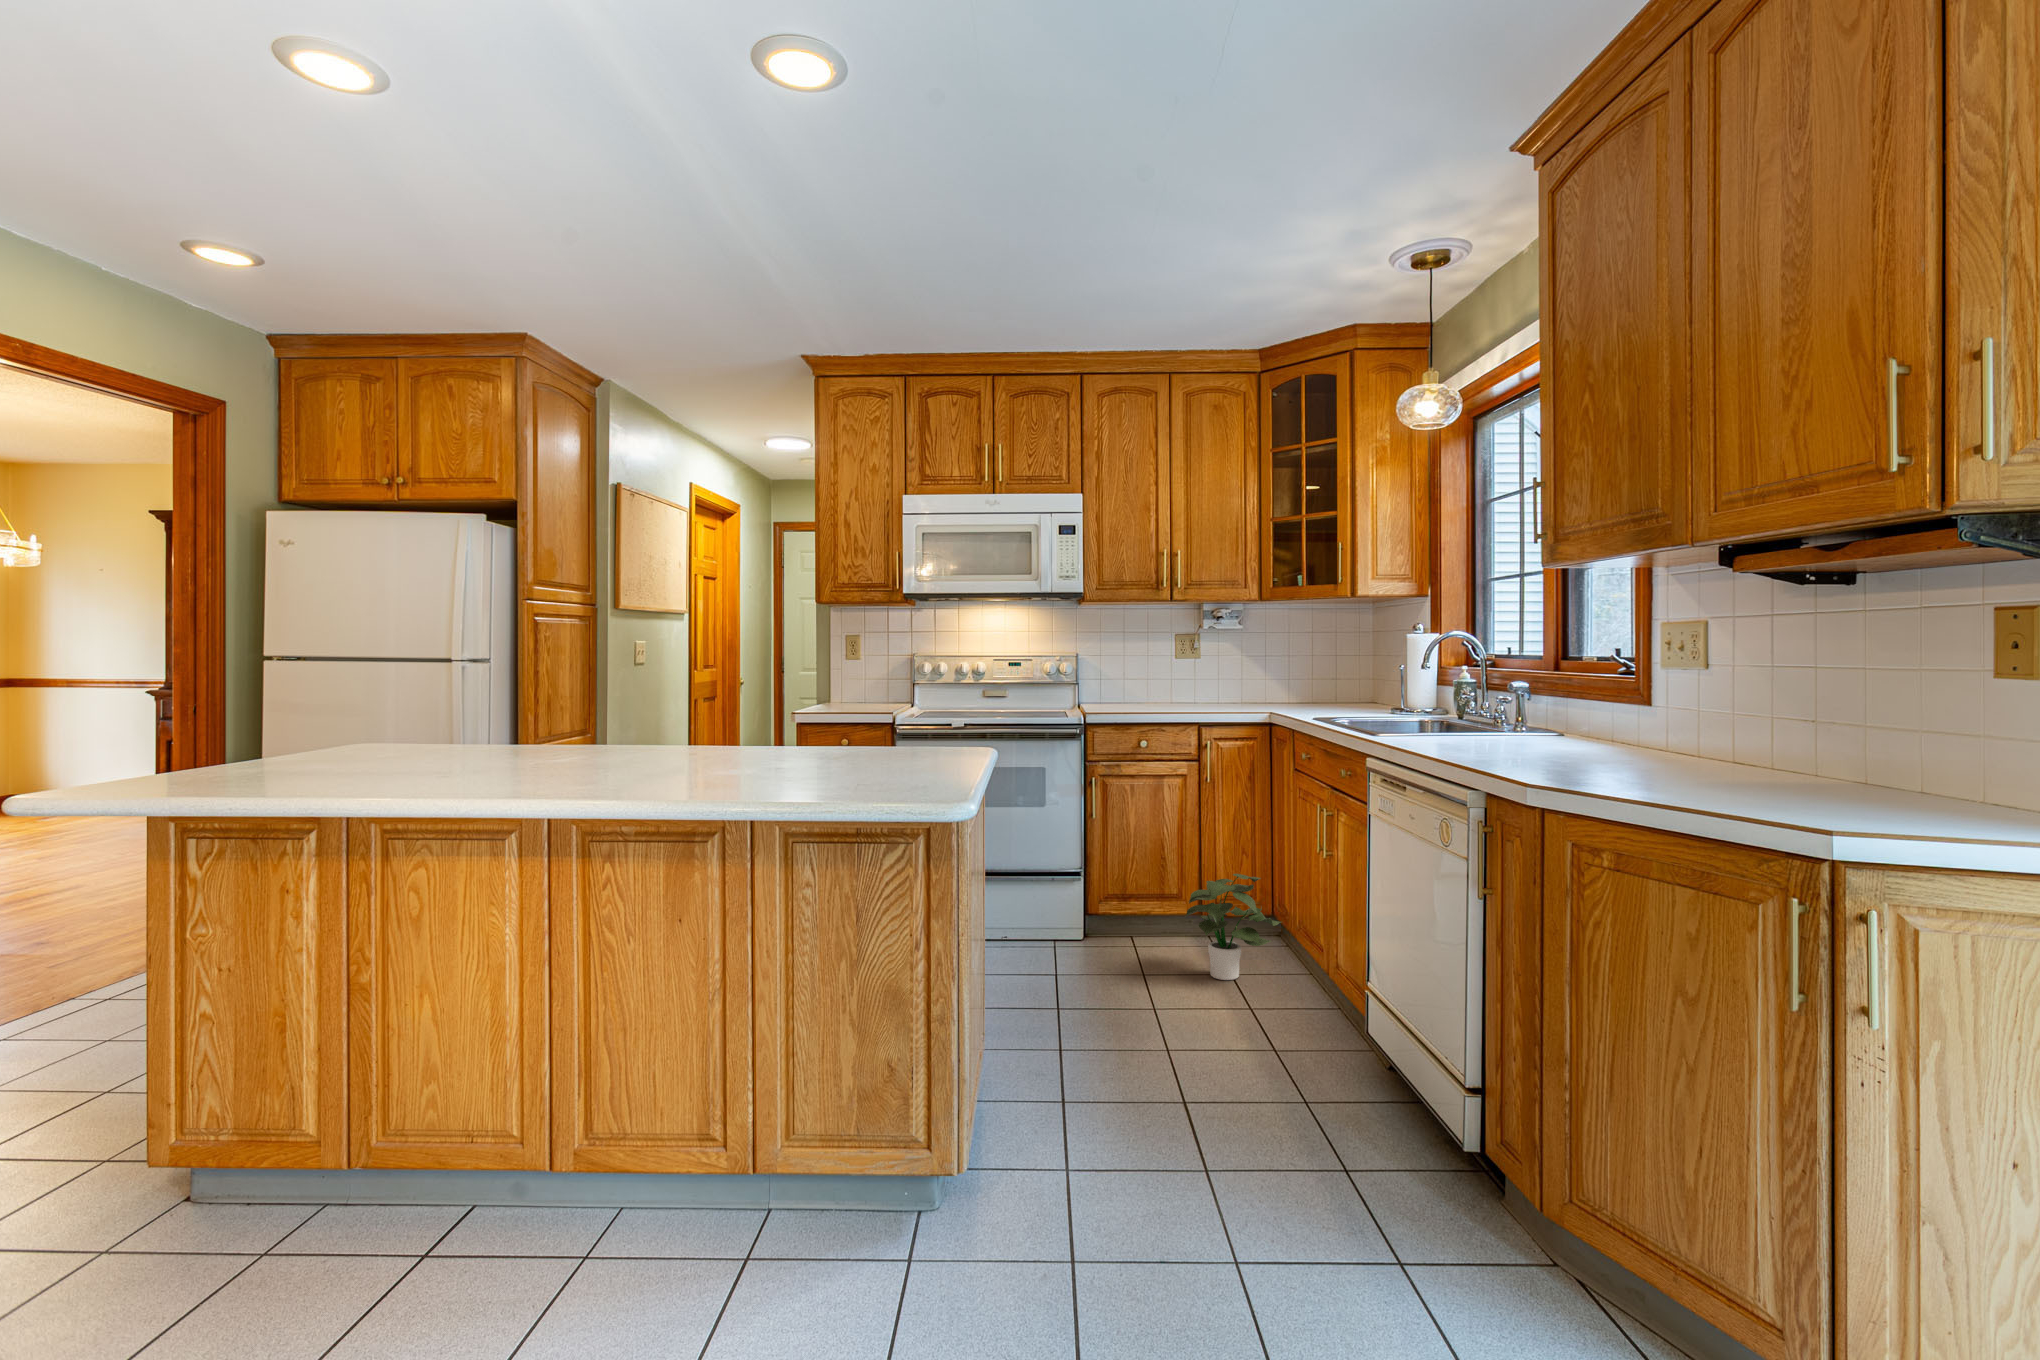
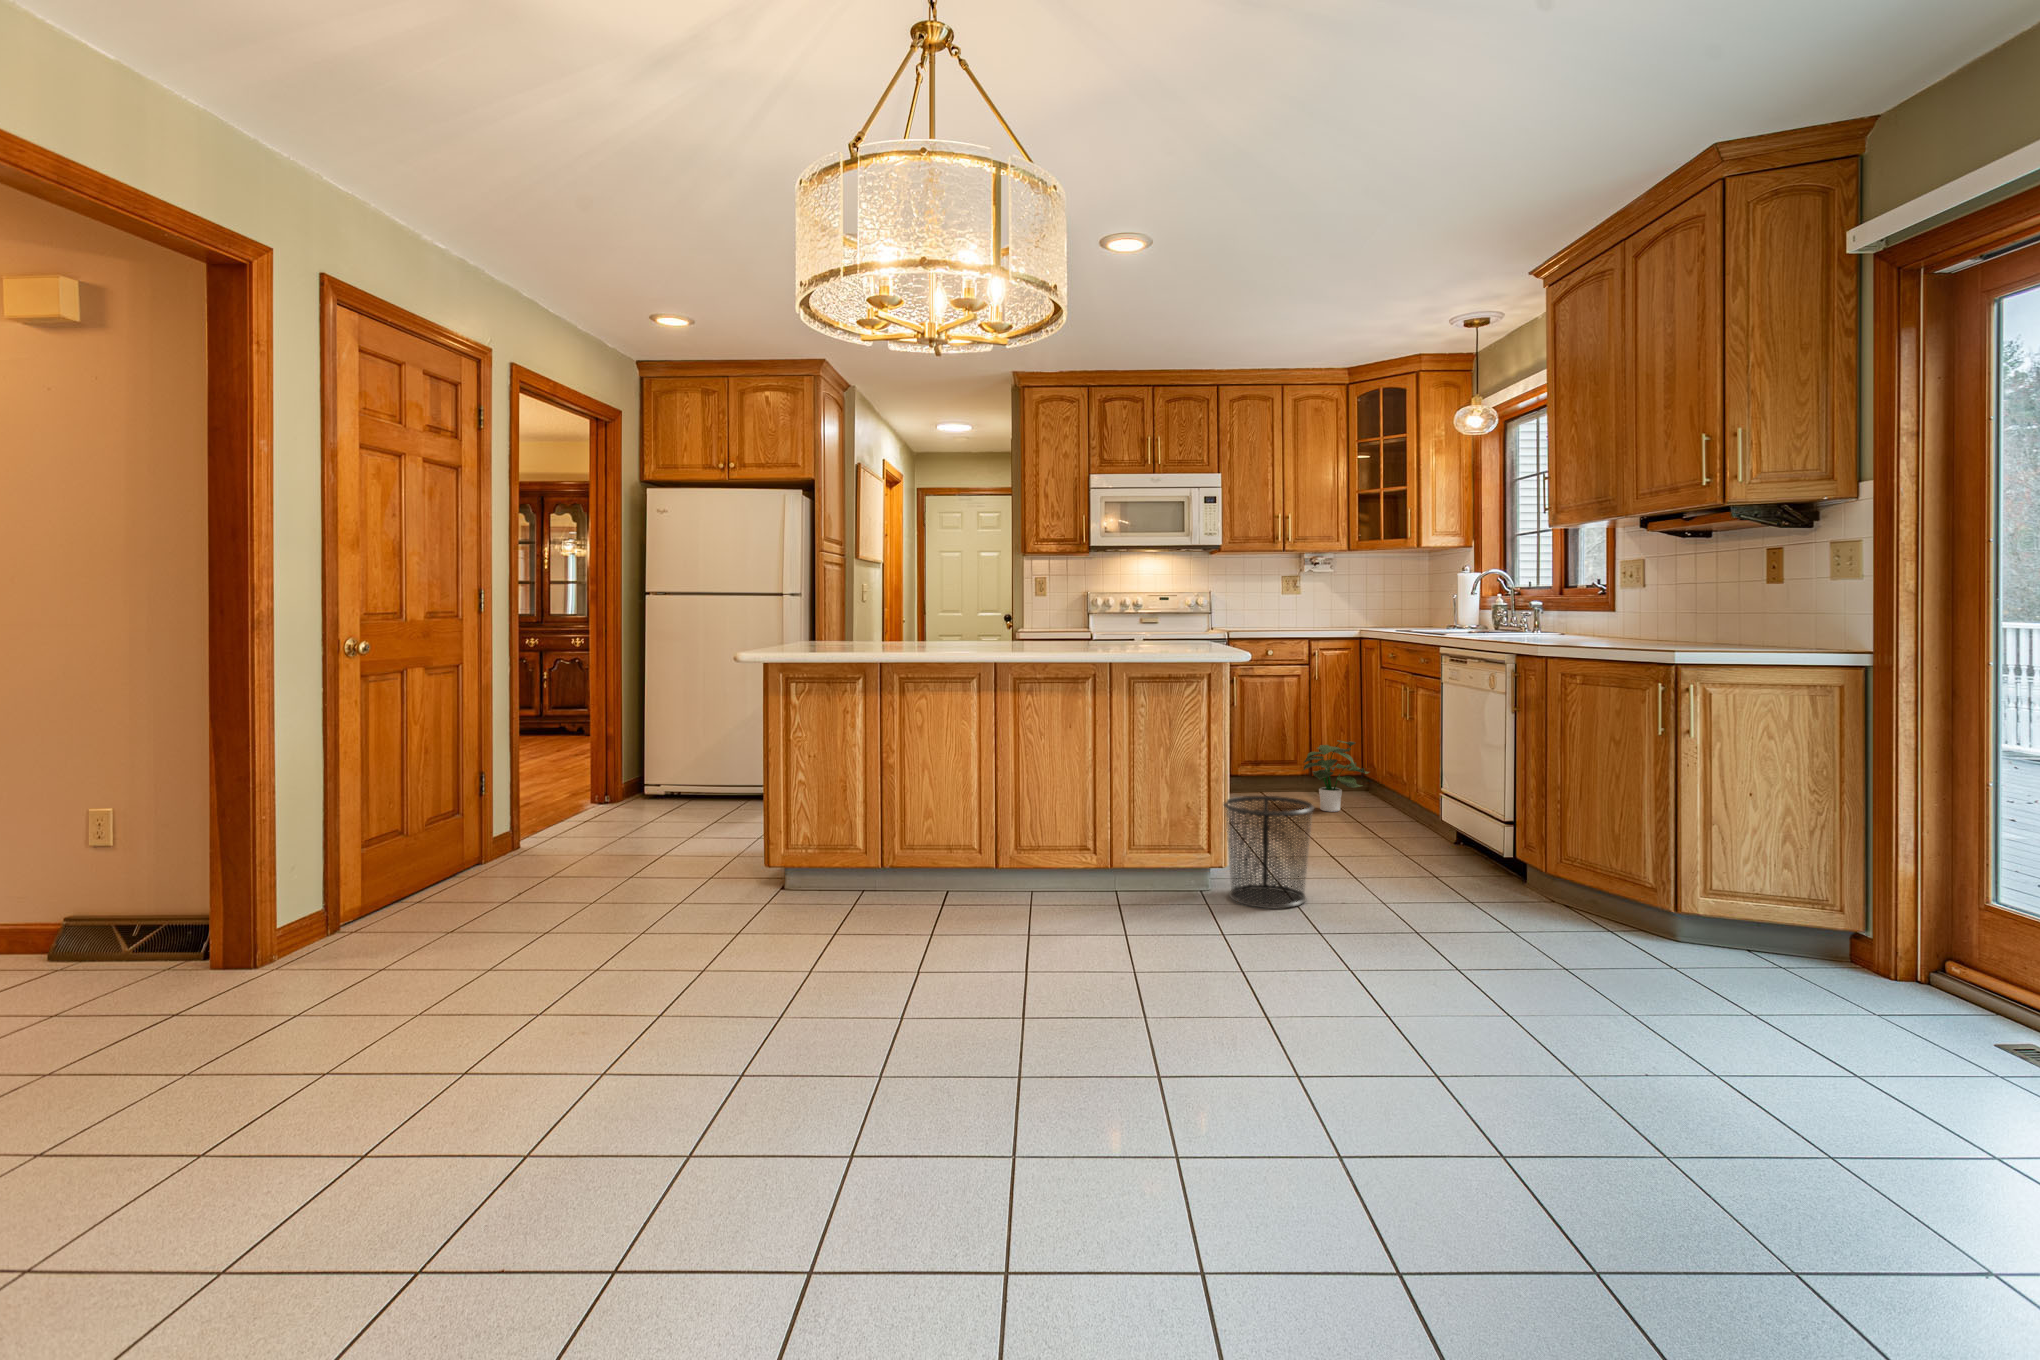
waste bin: none [951,1040,1117,1289] -> present [1224,796,1314,908]

